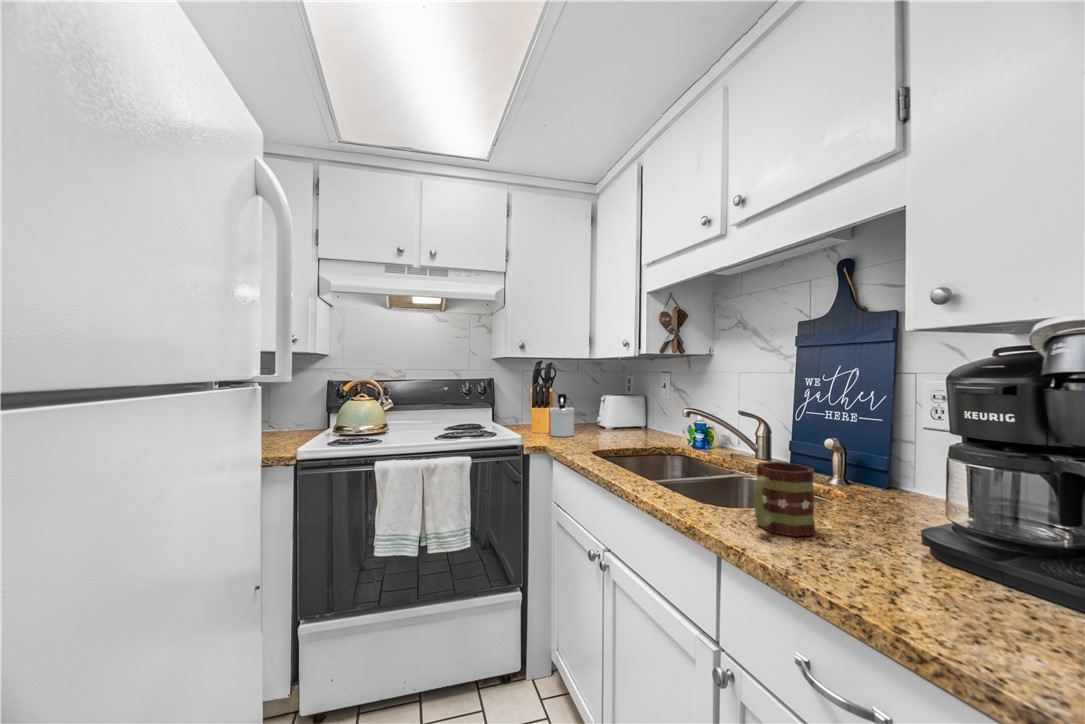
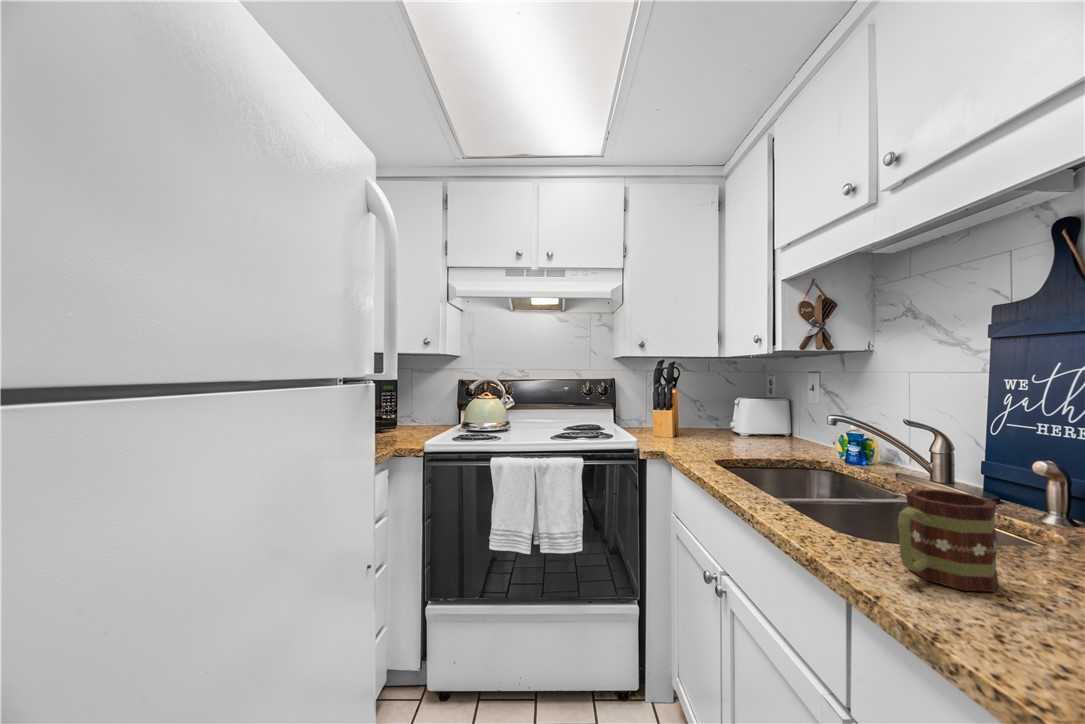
soap dispenser: present [549,394,575,437] -> none [671,396,699,442]

